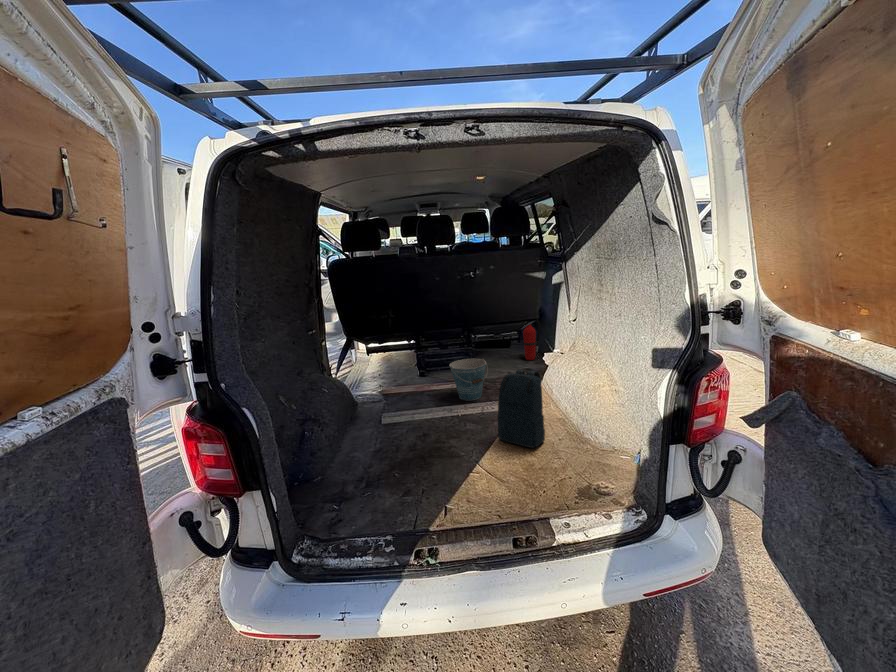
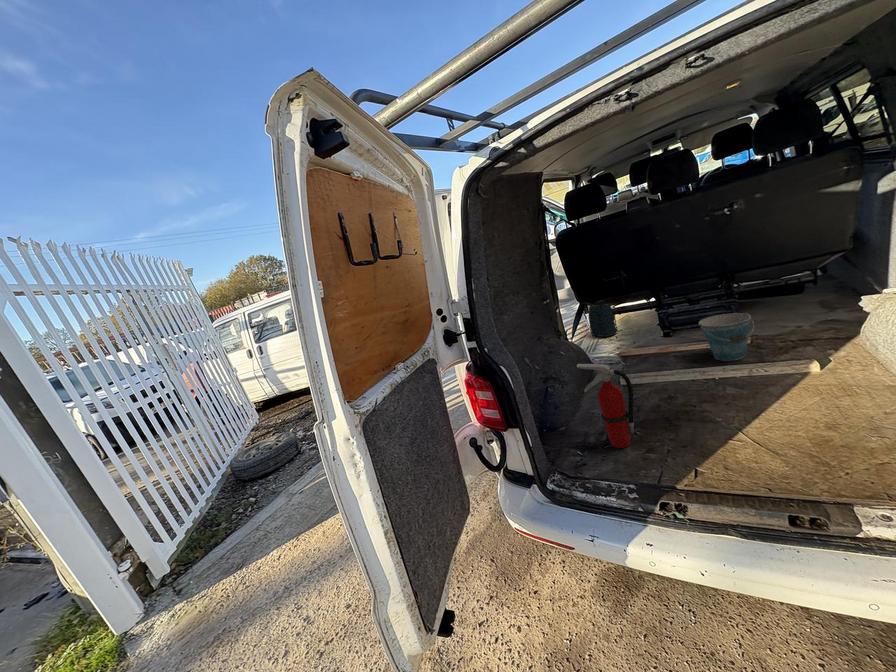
fire extinguisher: present [523,319,541,360] -> present [577,364,634,448]
backpack: present [498,369,545,448] -> present [588,305,618,337]

